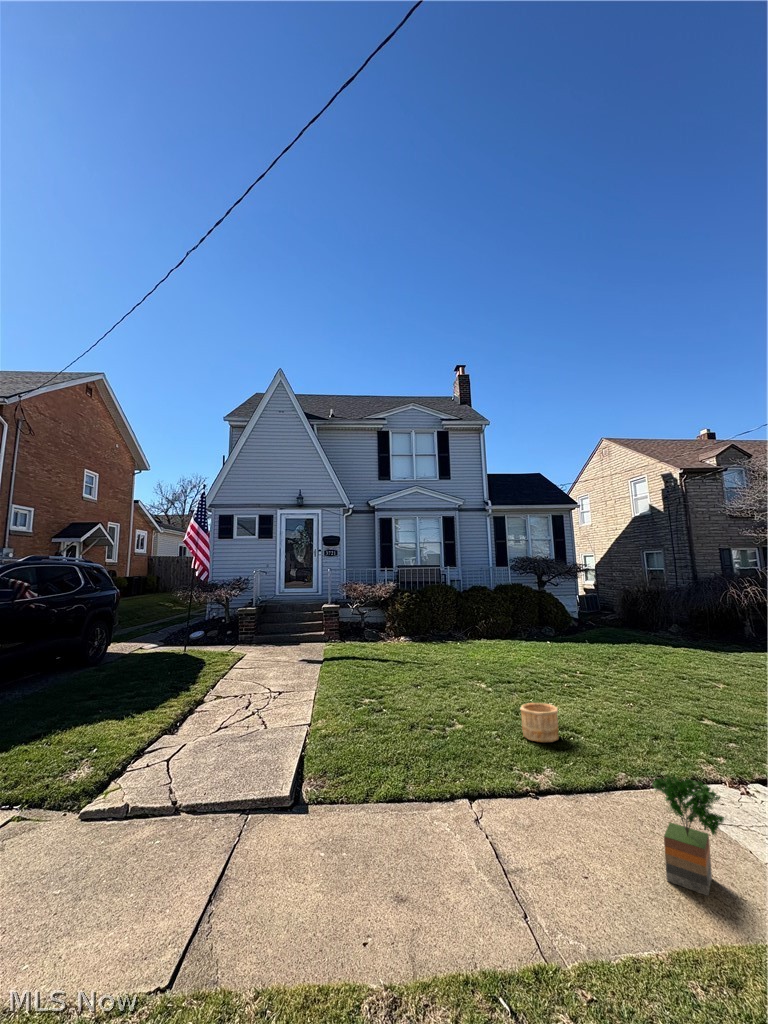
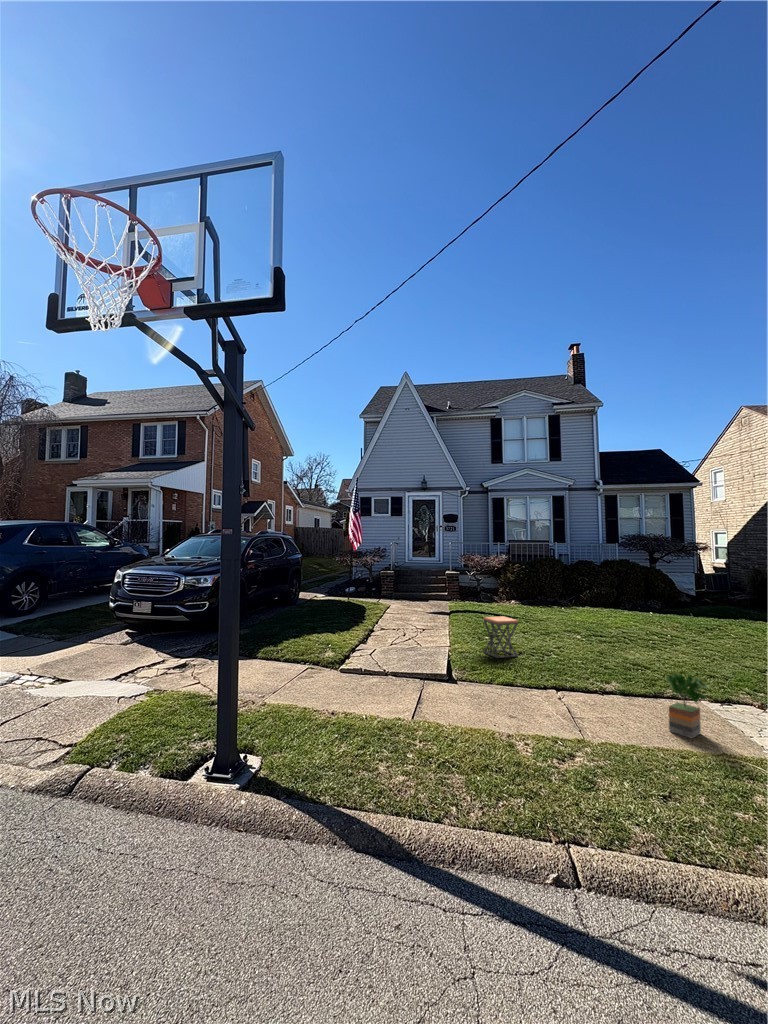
stool: none [364,671,412,737] -> present [484,616,518,658]
wooden bucket: present [520,703,558,742] -> none [599,644,629,670]

